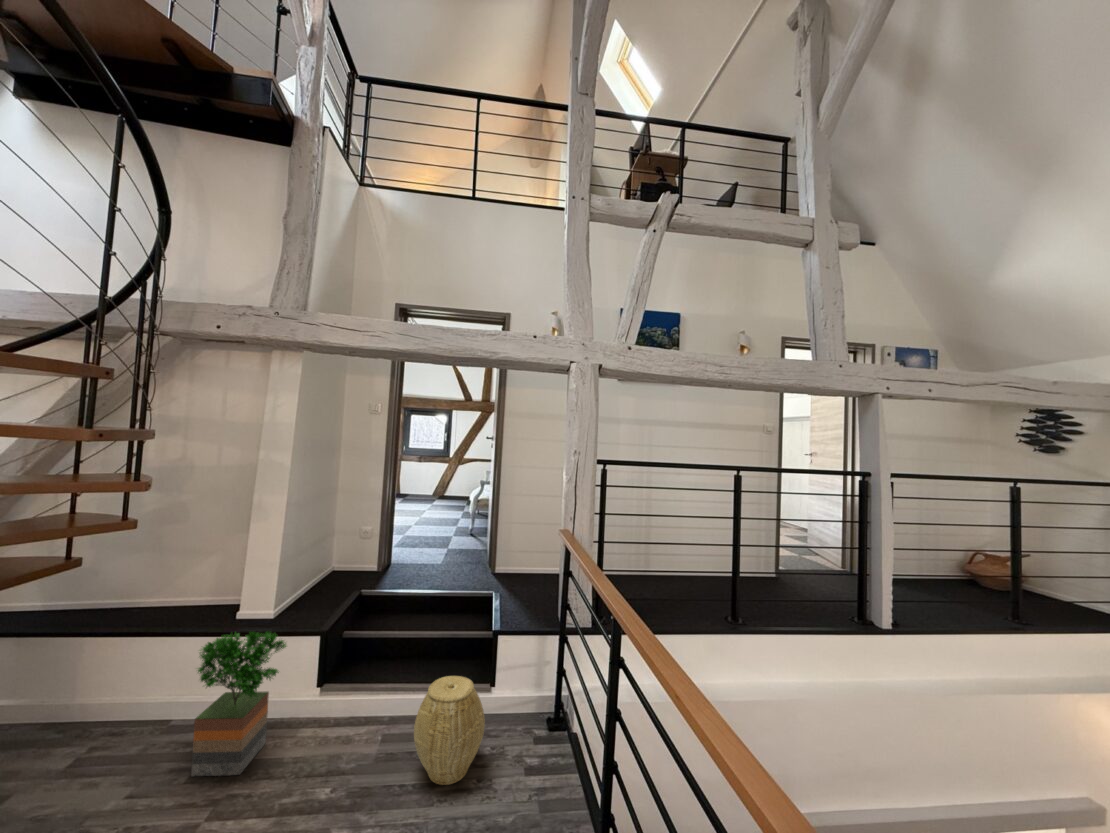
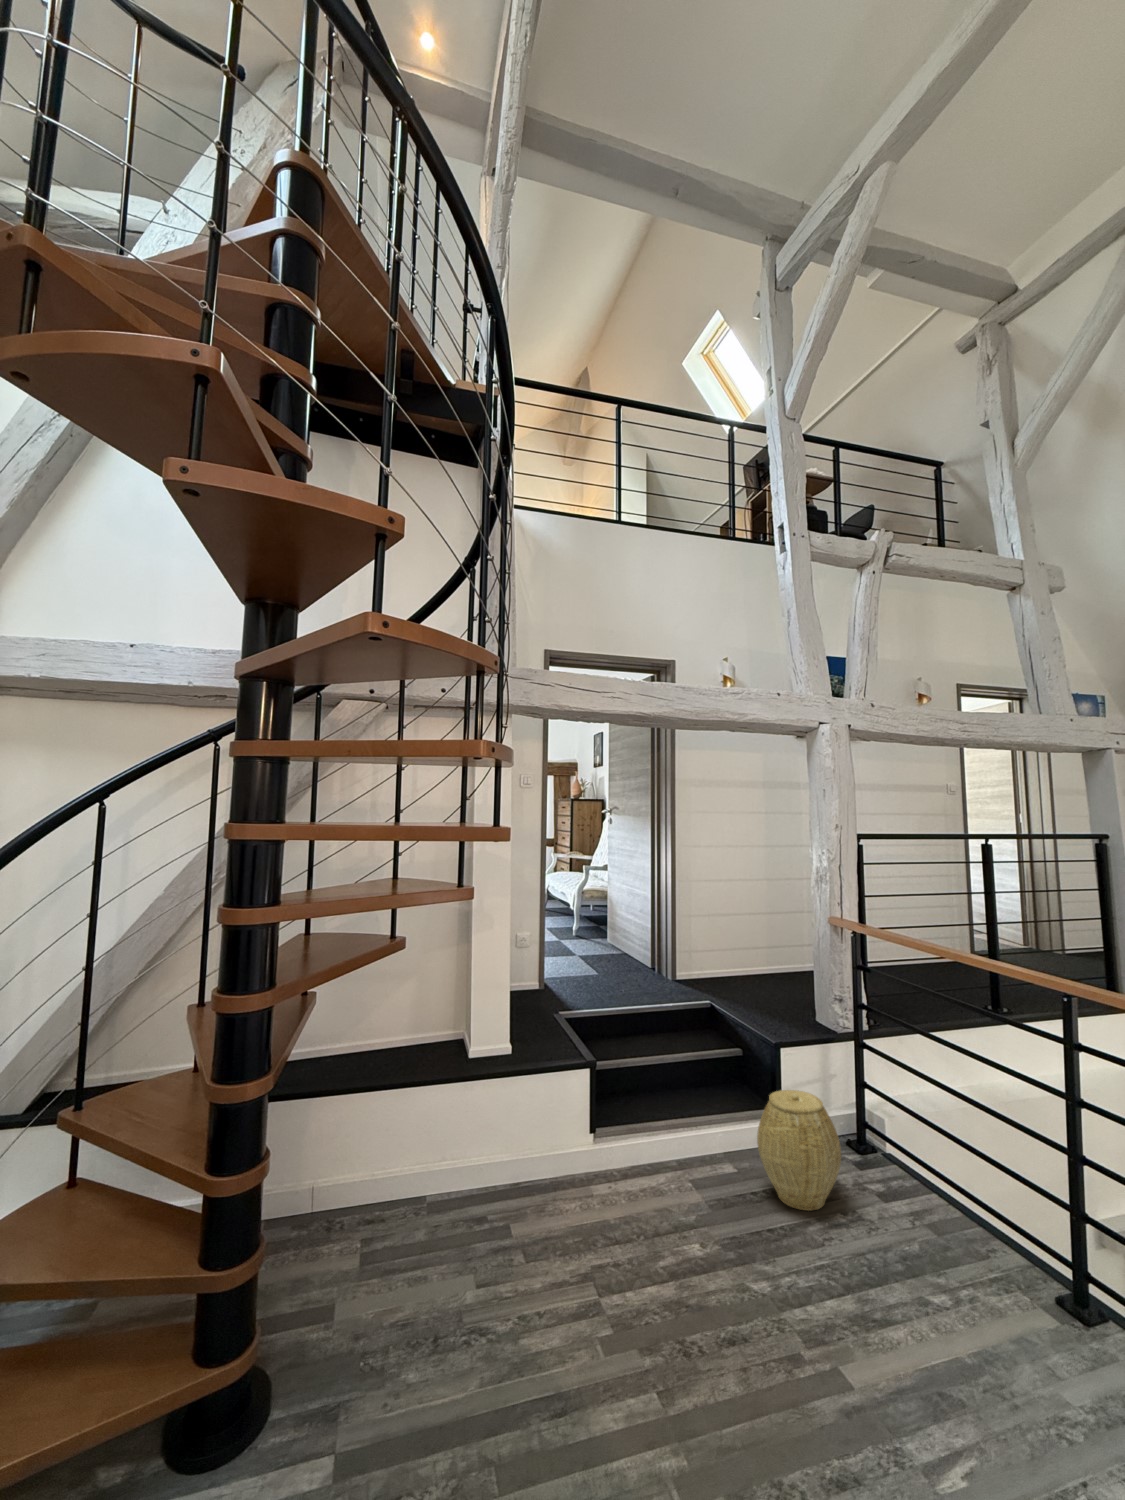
potted tree: present [191,631,286,776] -> none [501,1058,604,1240]

